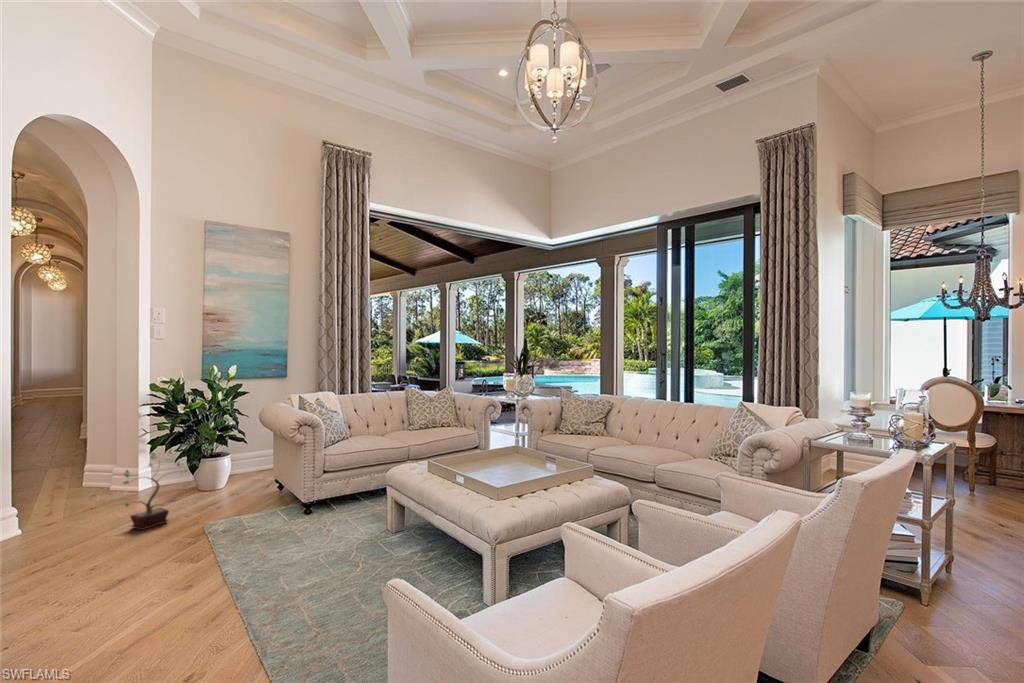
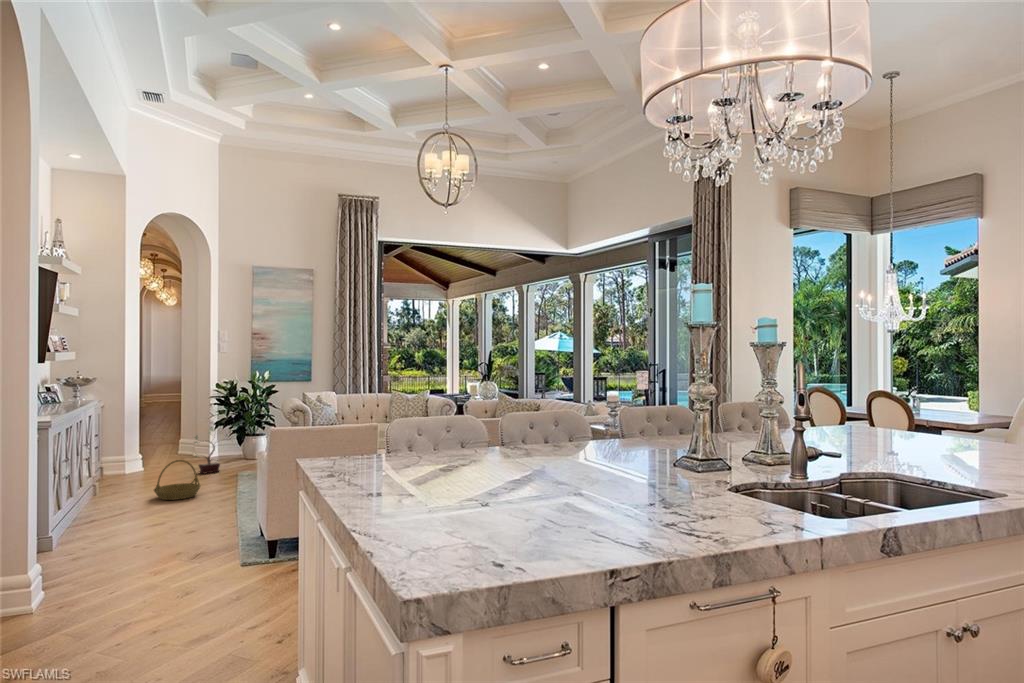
basket: none [49,537,155,626] -> present [154,460,201,500]

